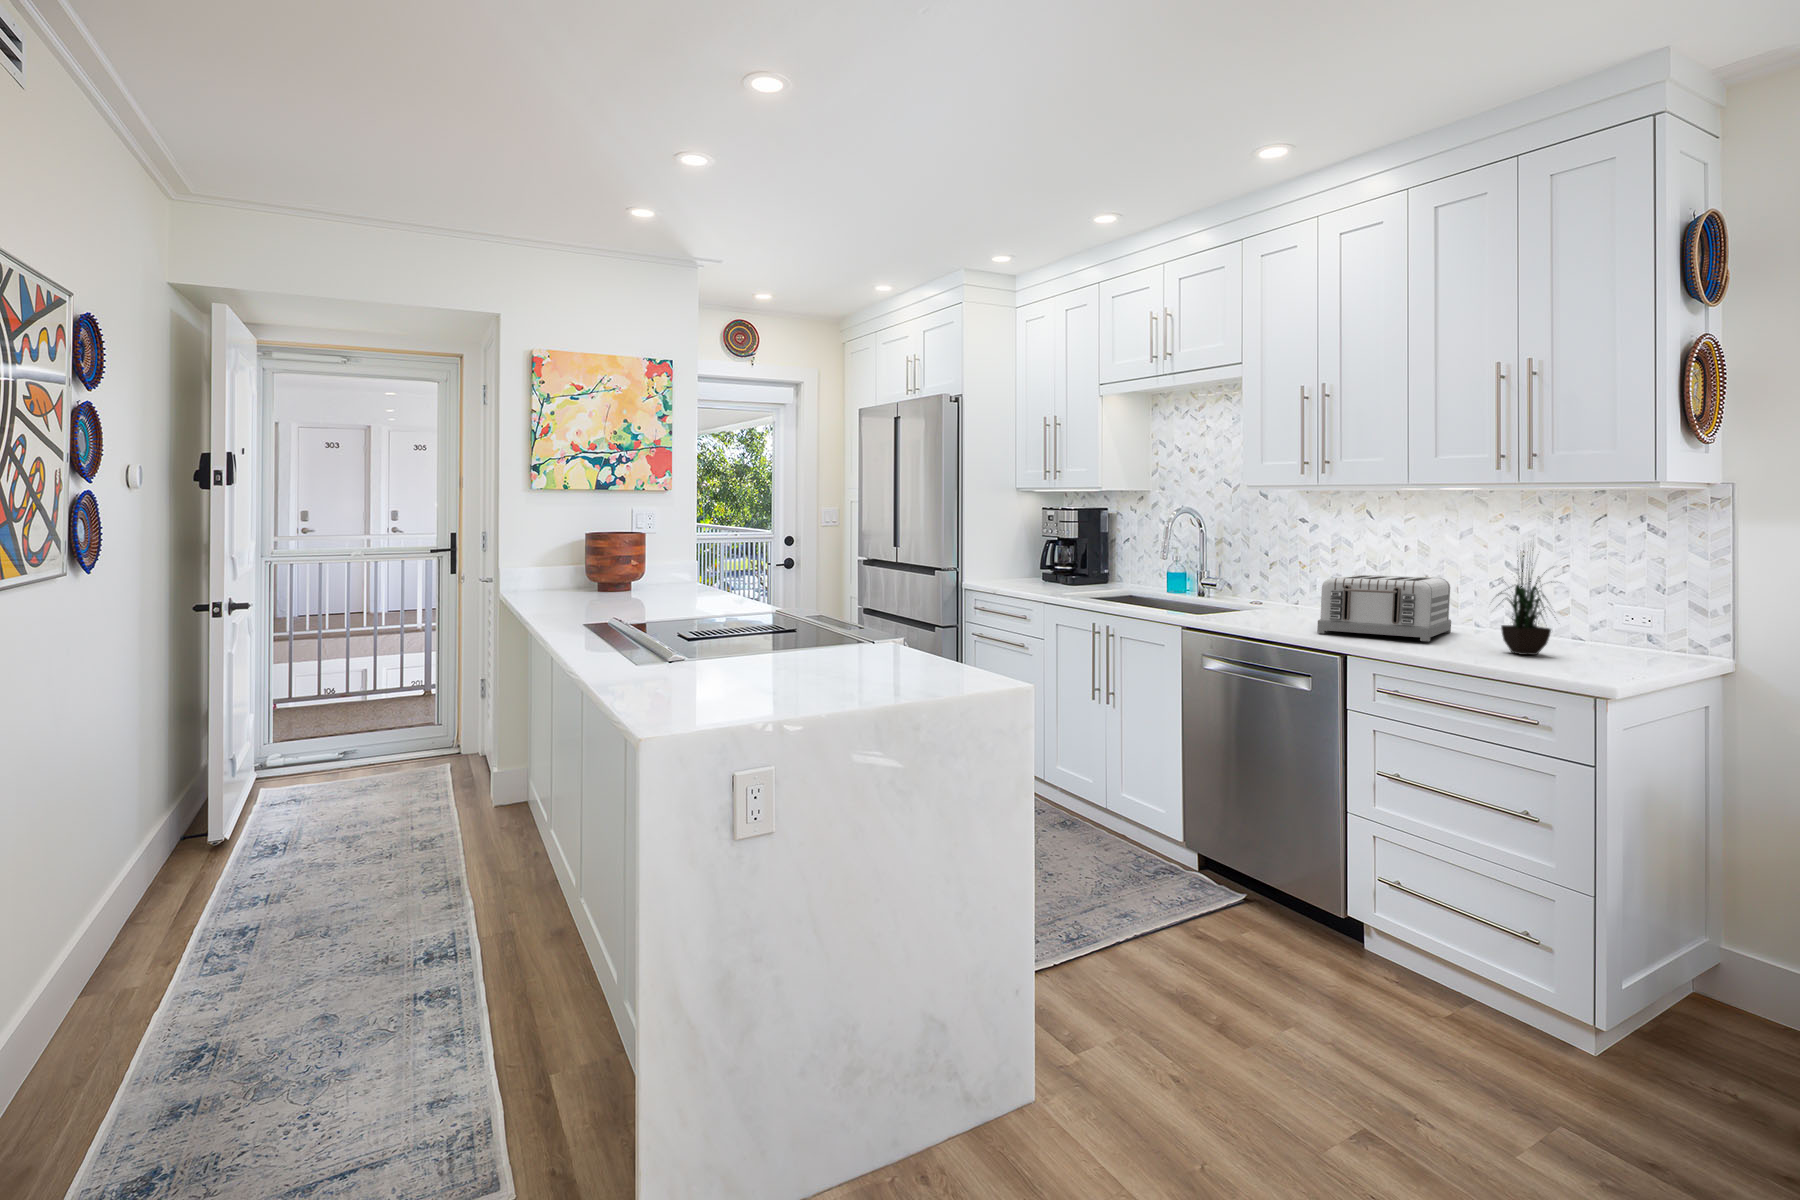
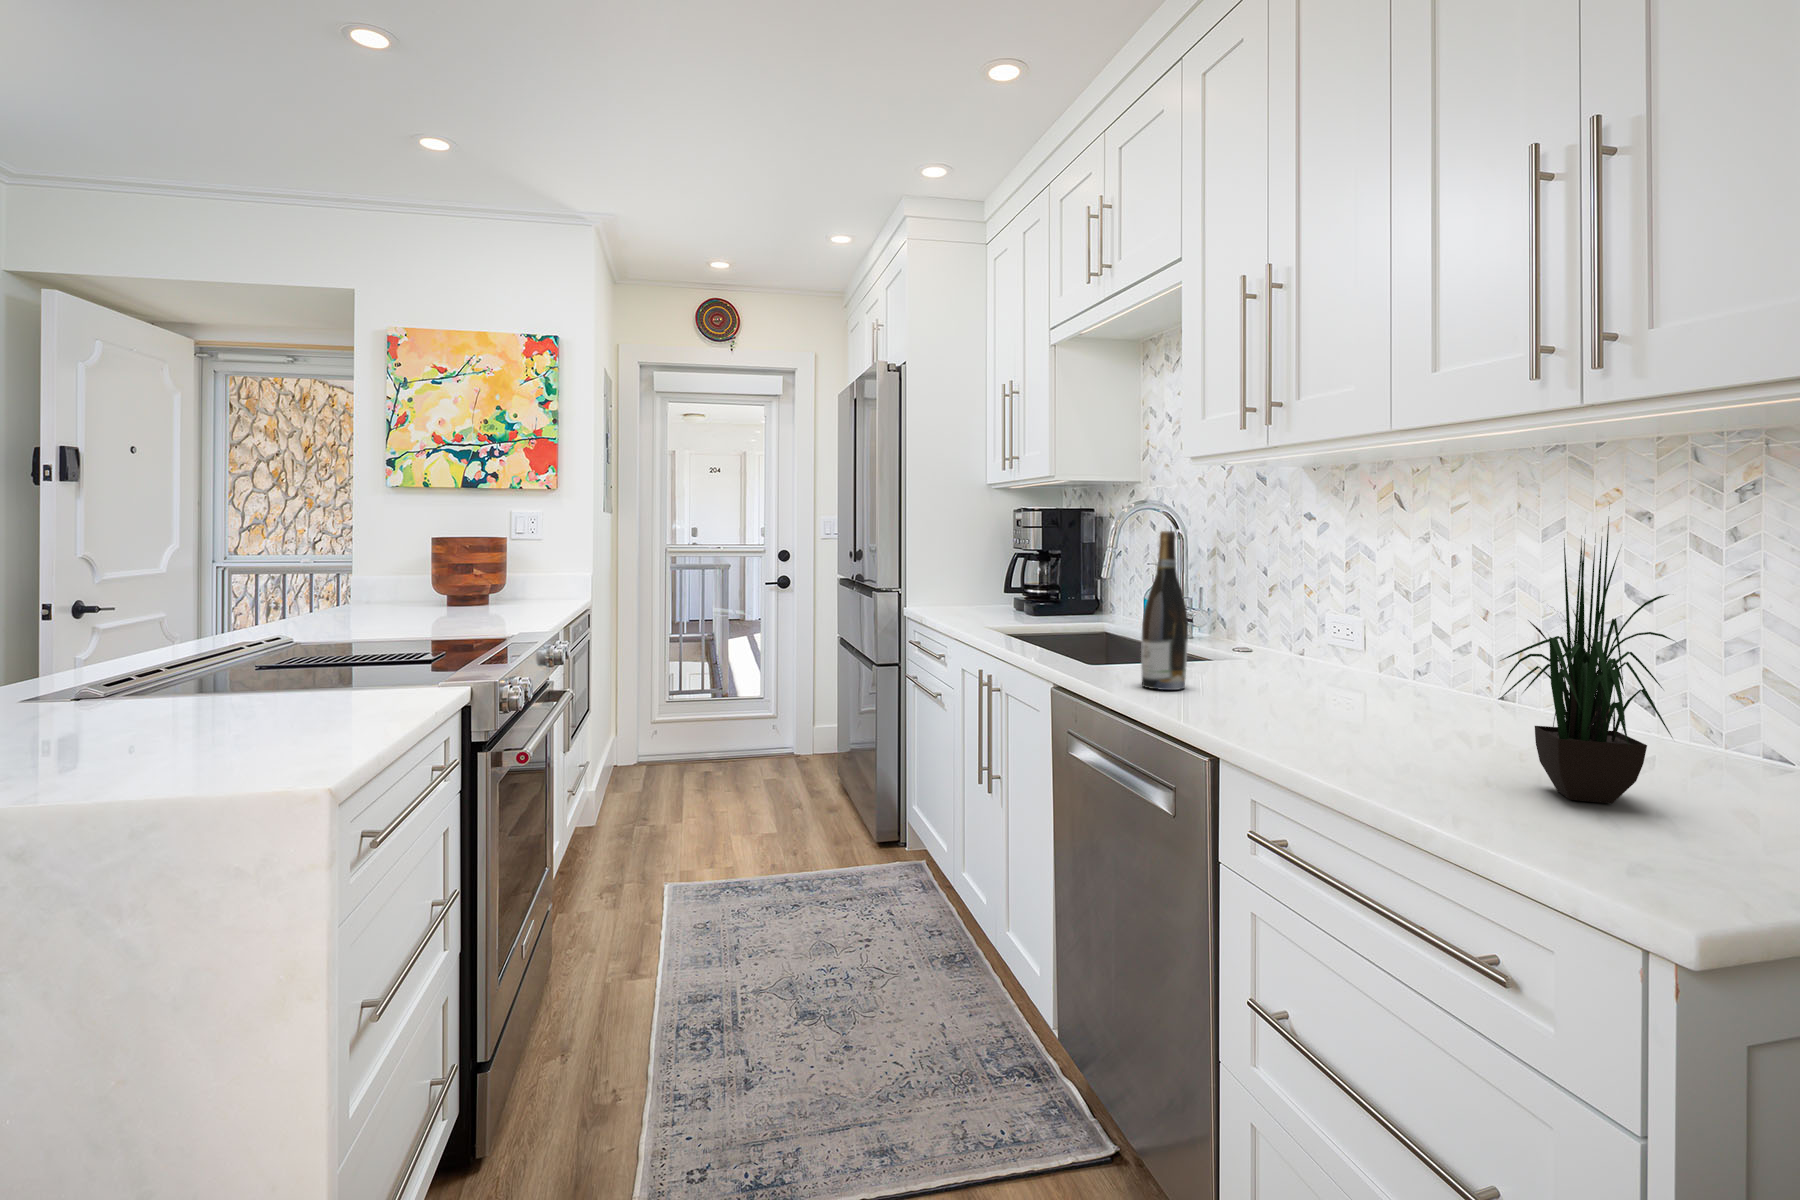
wine bottle: none [1253,534,1282,625] -> present [1141,531,1188,690]
toaster: present [1317,575,1451,641] -> none [1211,606,1499,746]

